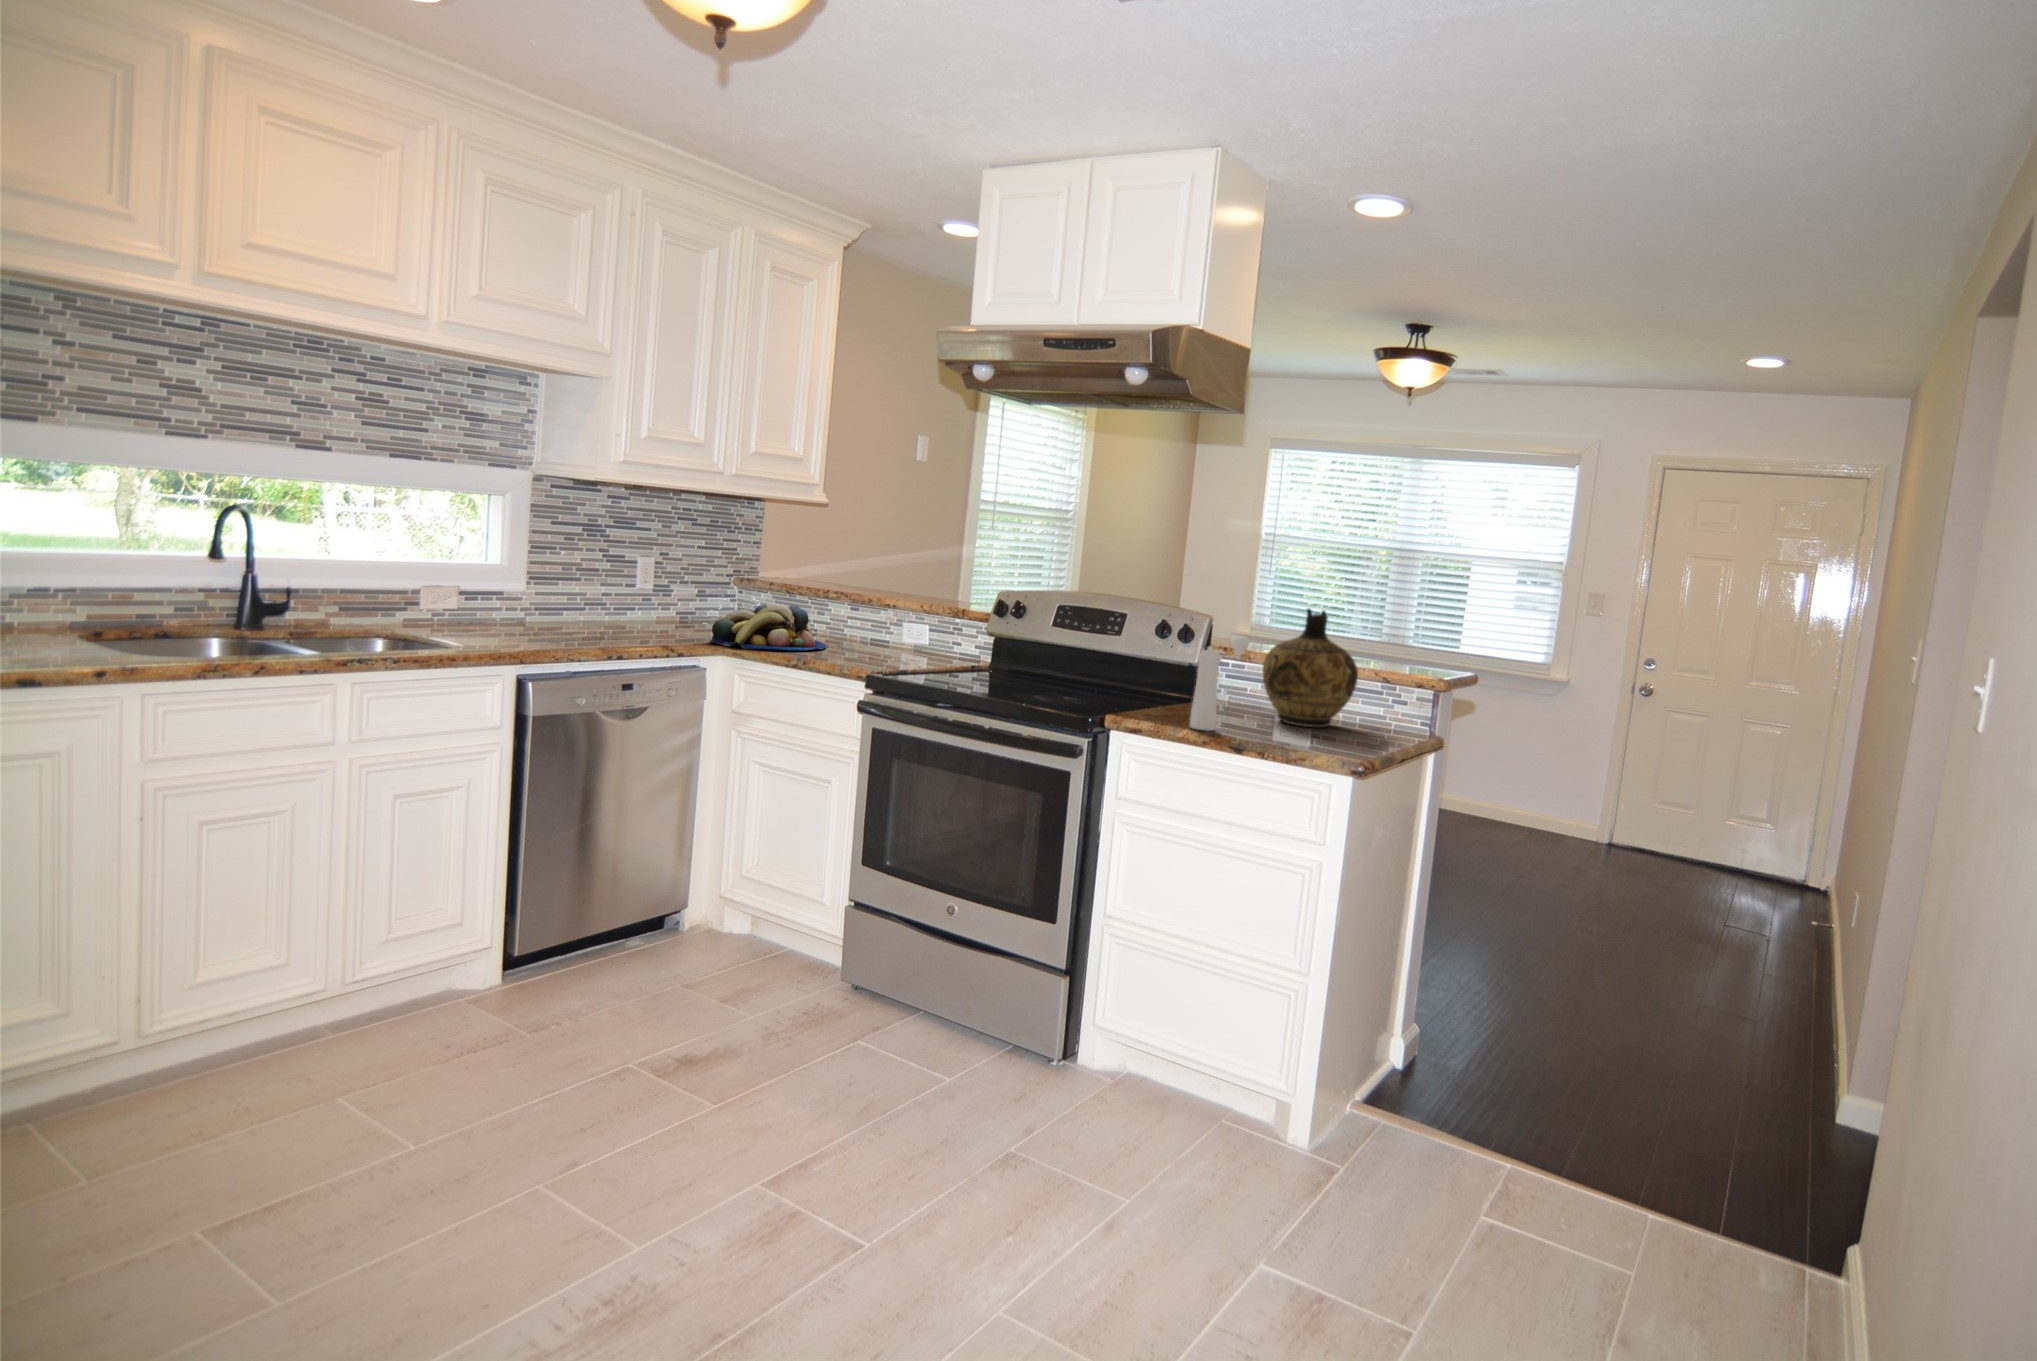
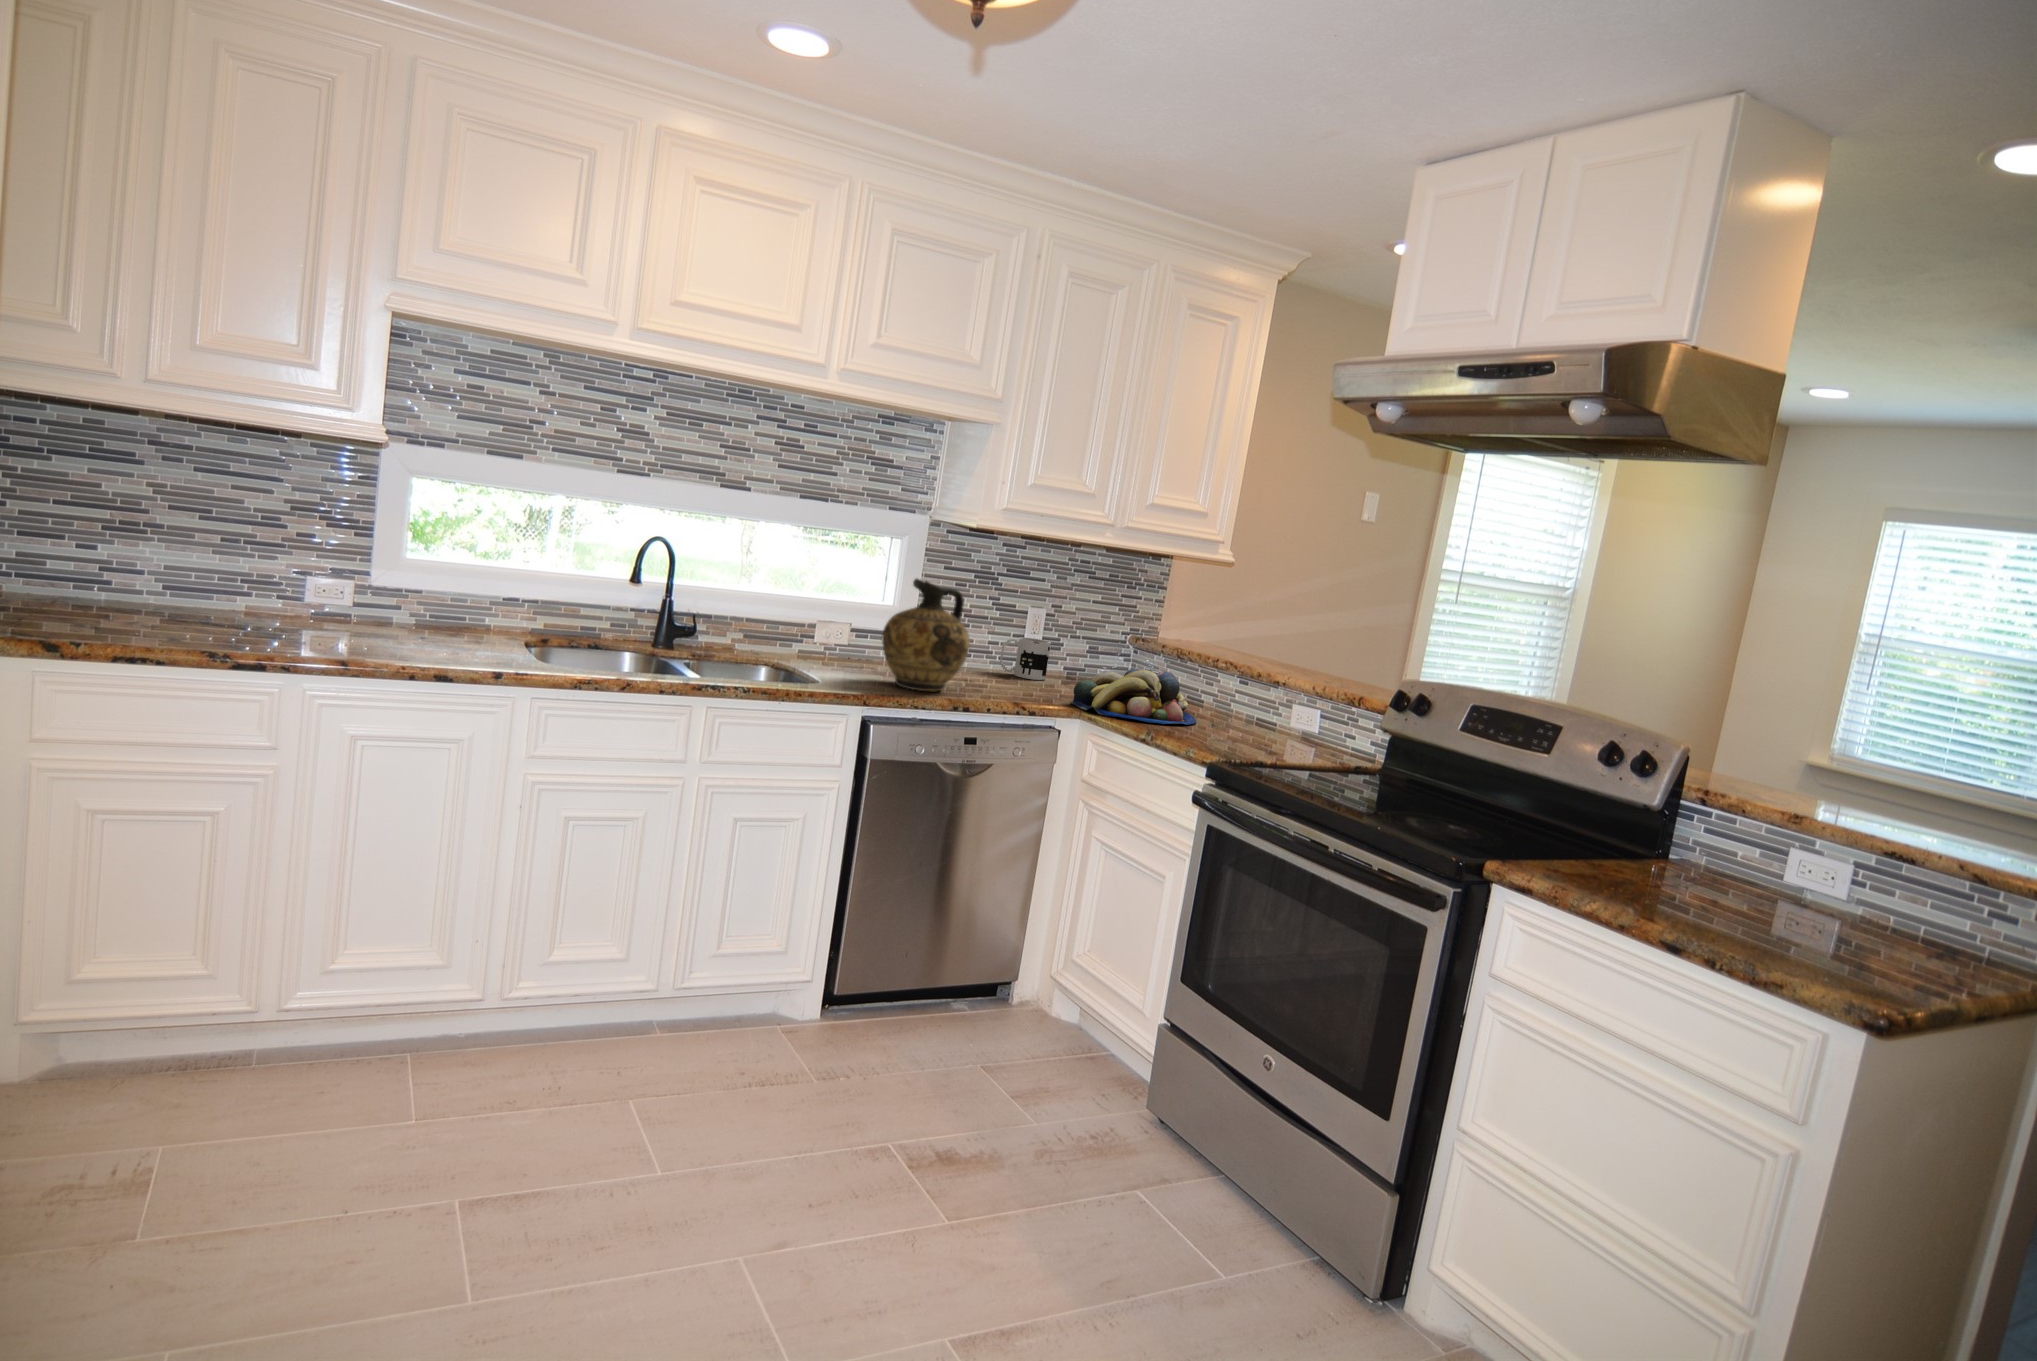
mug: none [617,587,668,626] -> present [1000,637,1051,680]
ceramic jug: present [1262,608,1358,727] -> present [882,579,970,691]
pepper mill: present [1190,636,1249,731] -> none [1603,778,1718,909]

